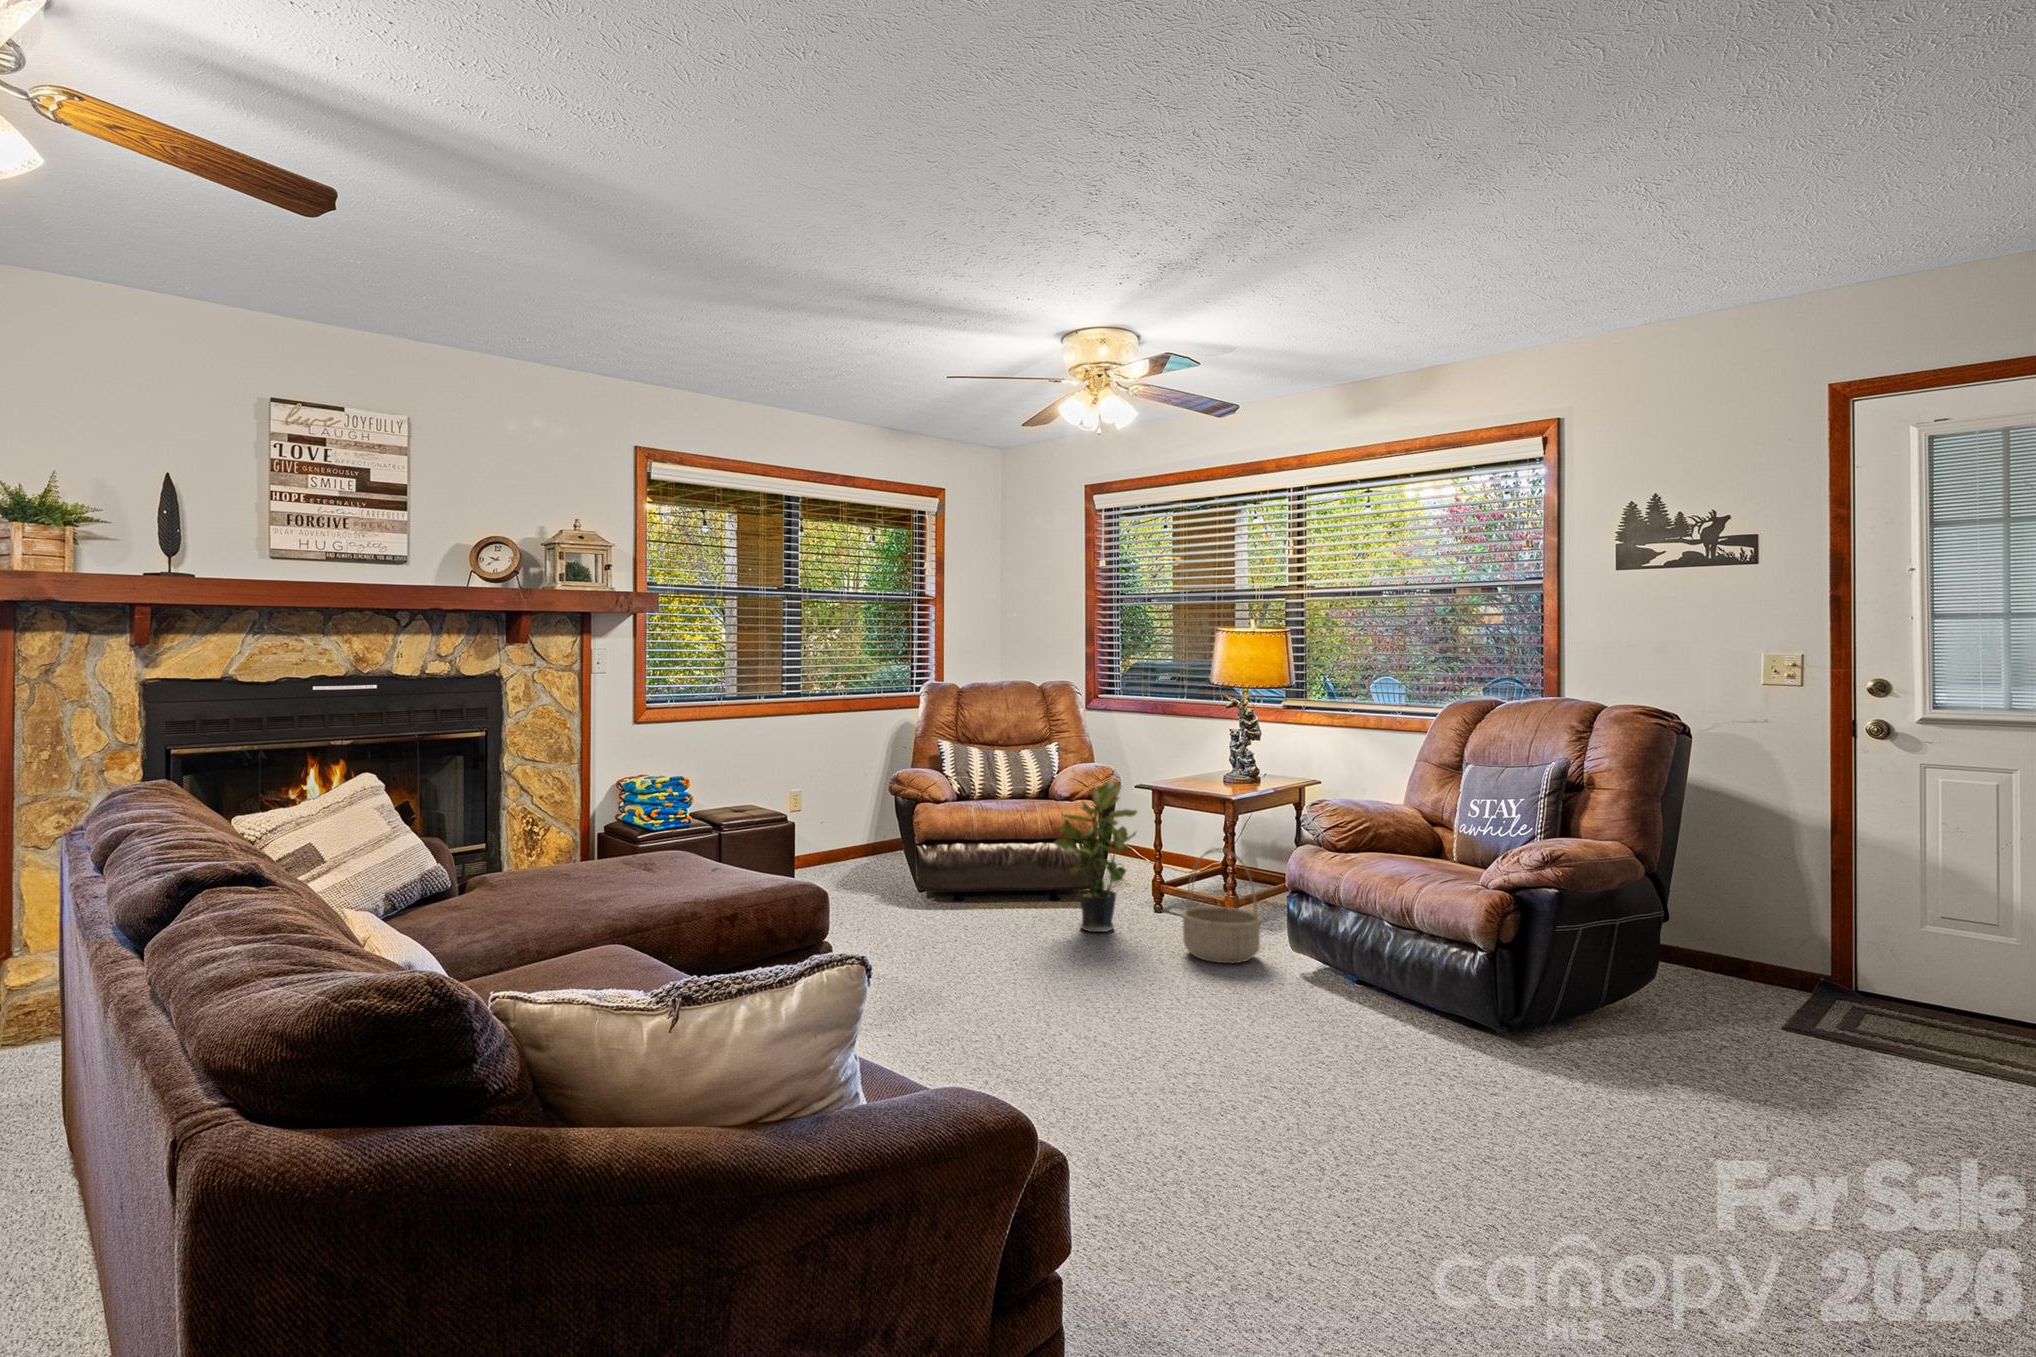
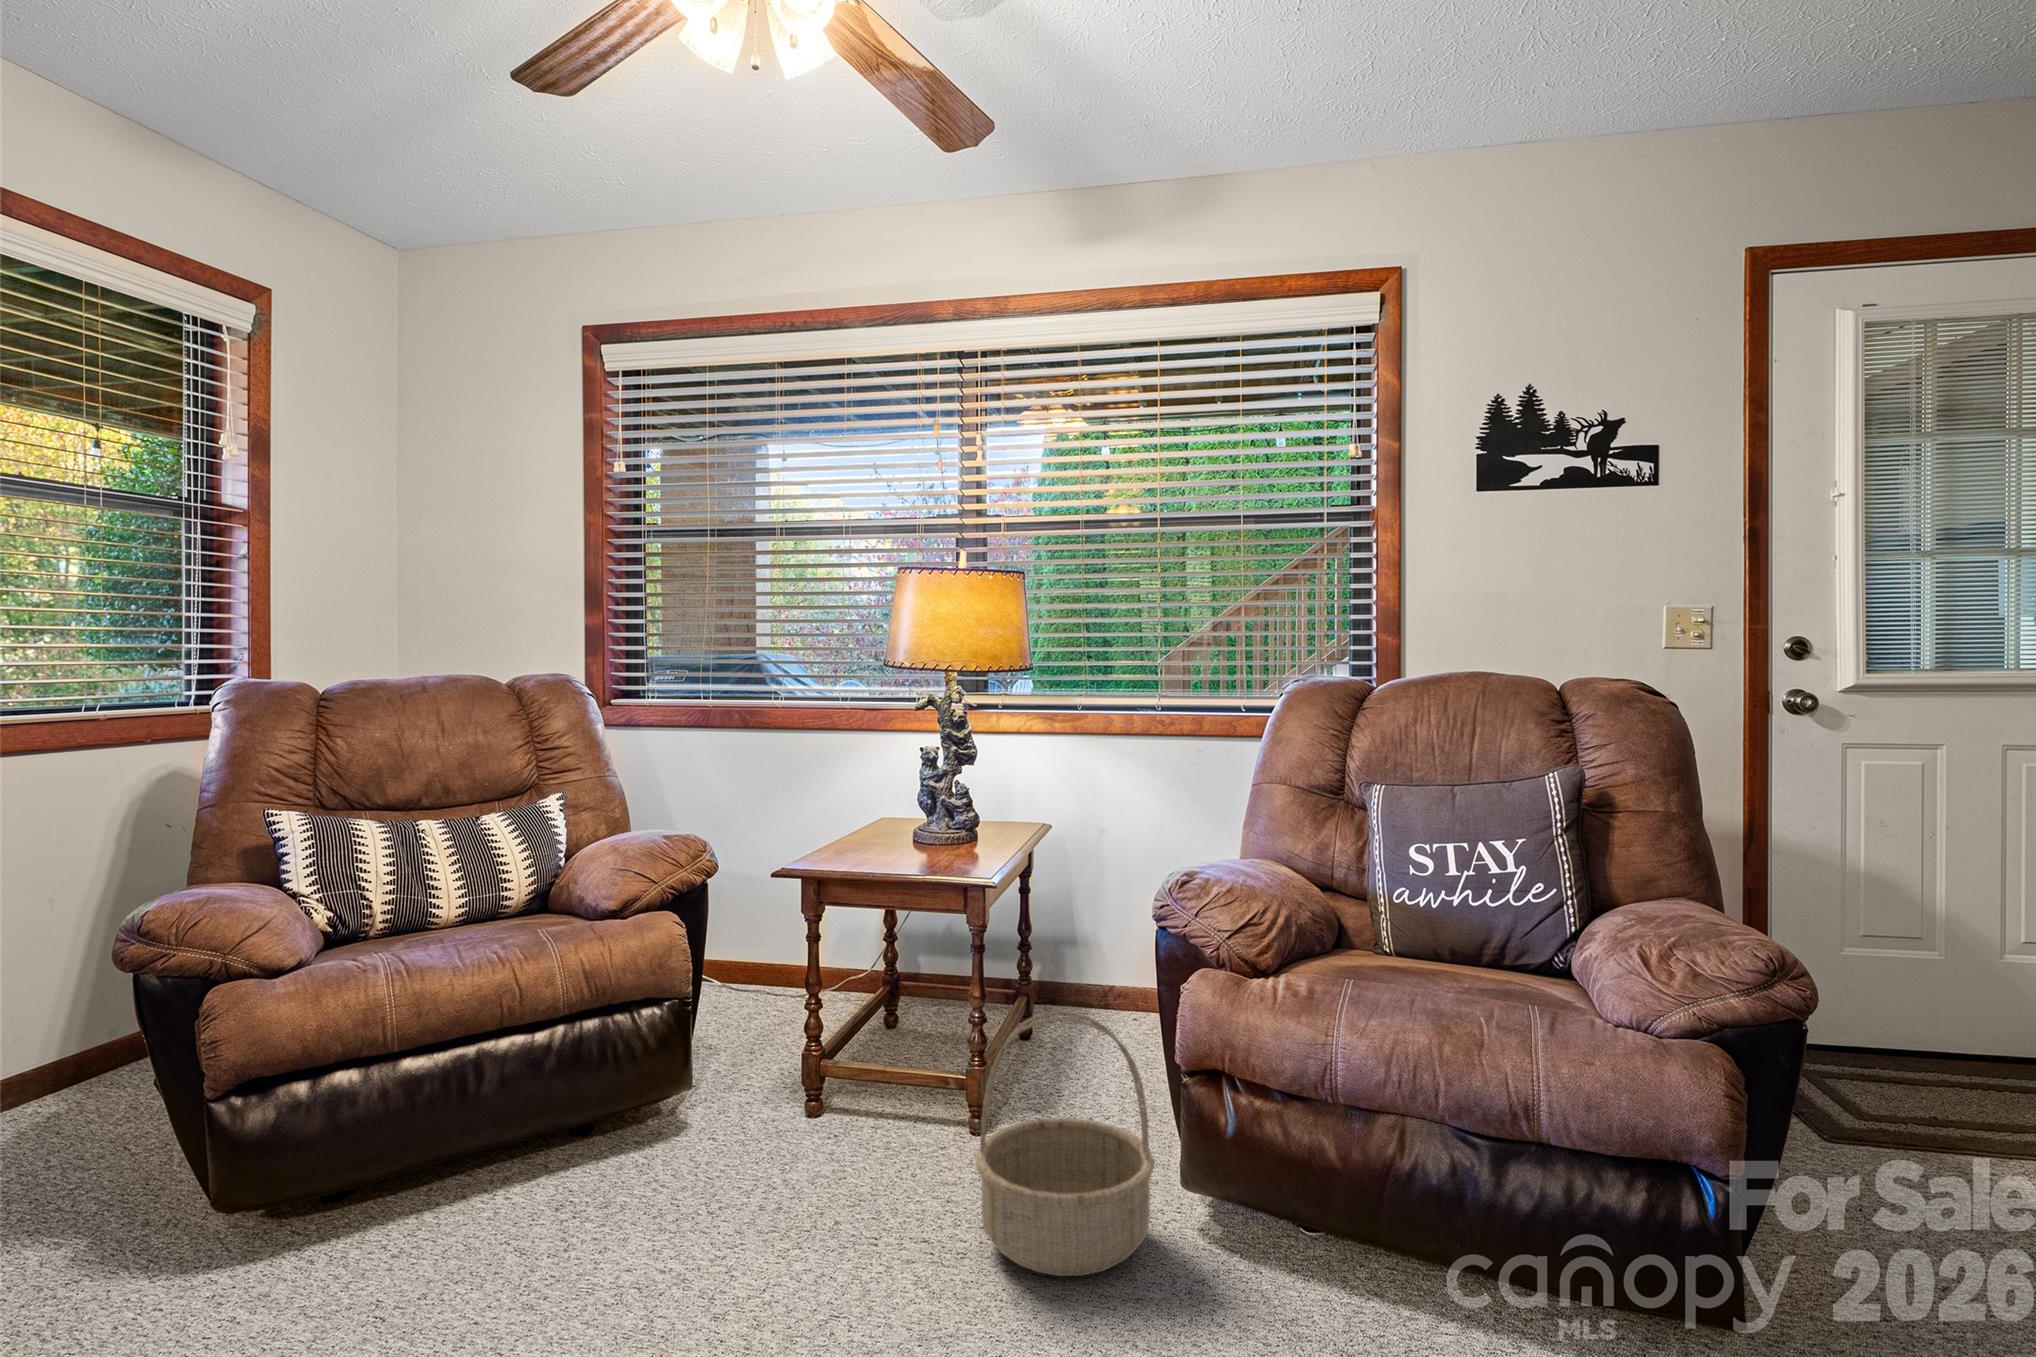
potted plant: present [1055,780,1137,932] -> none [636,877,831,1242]

